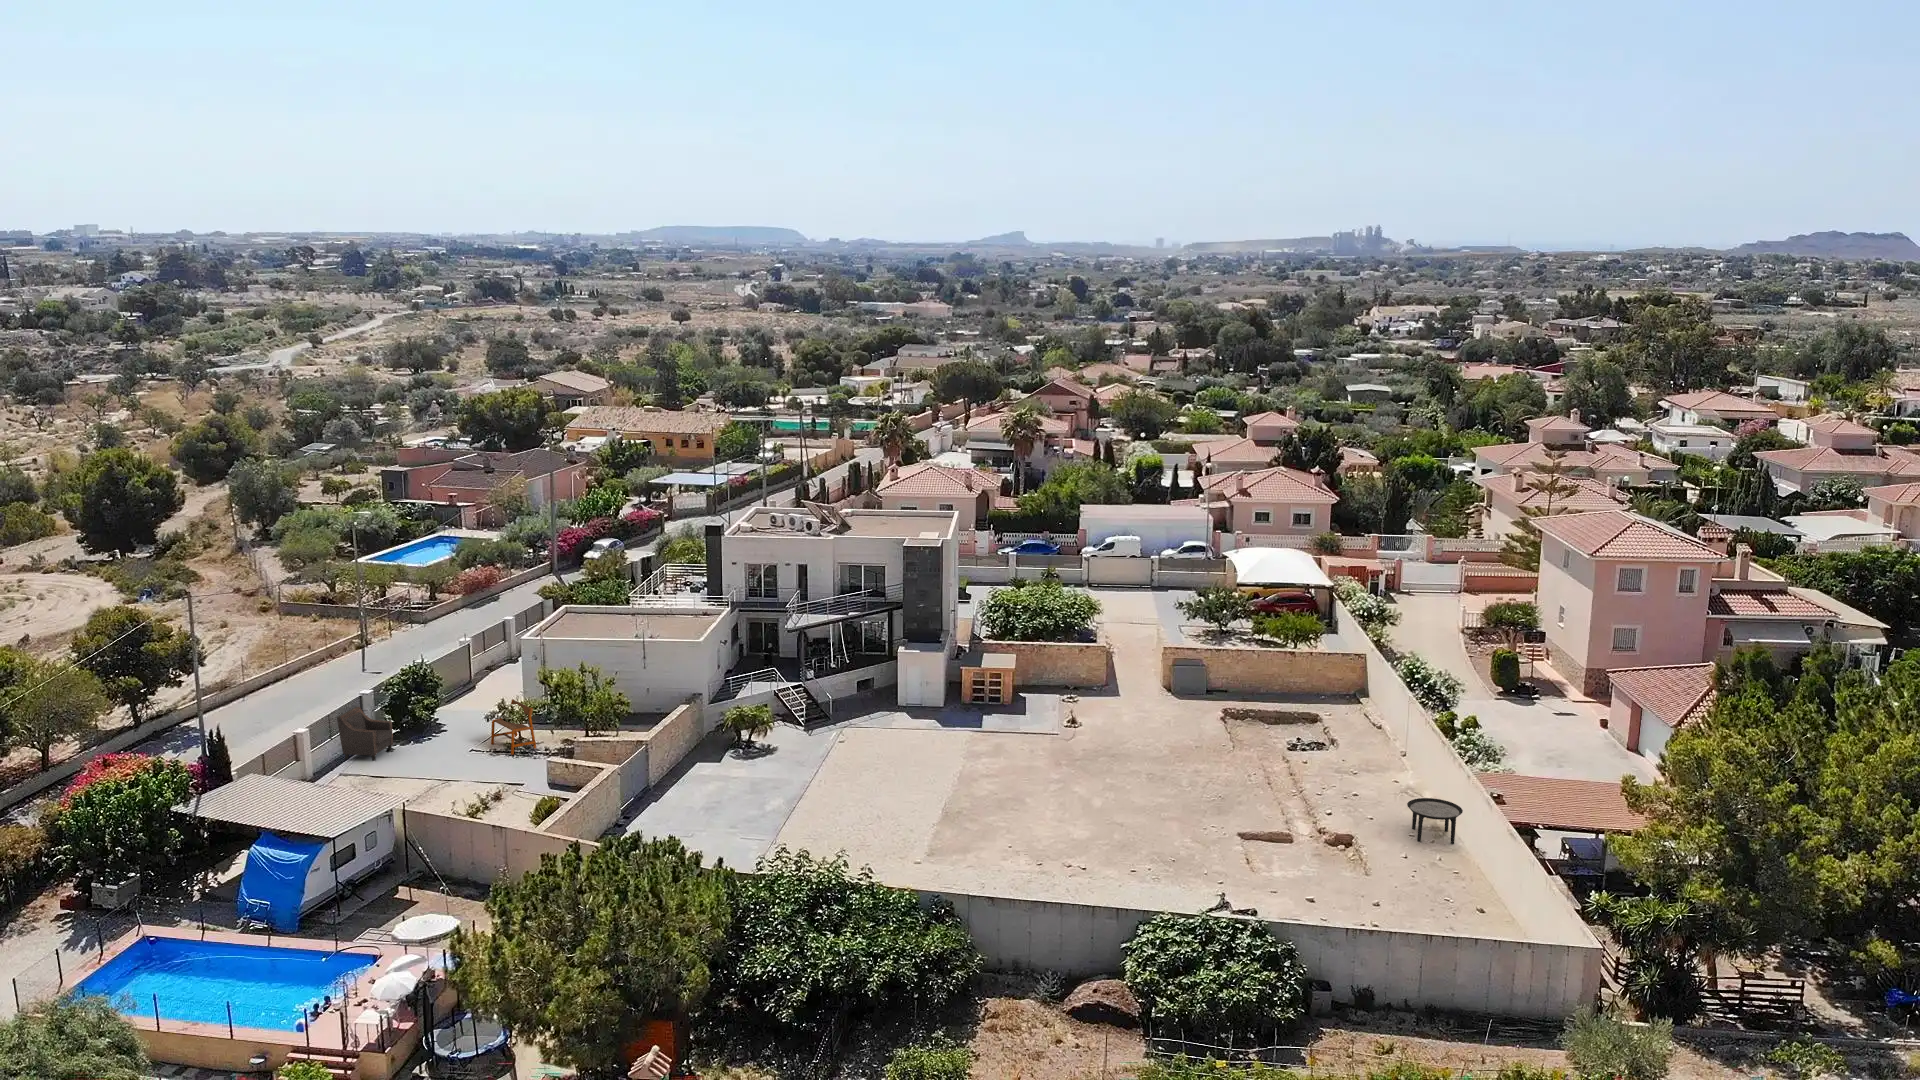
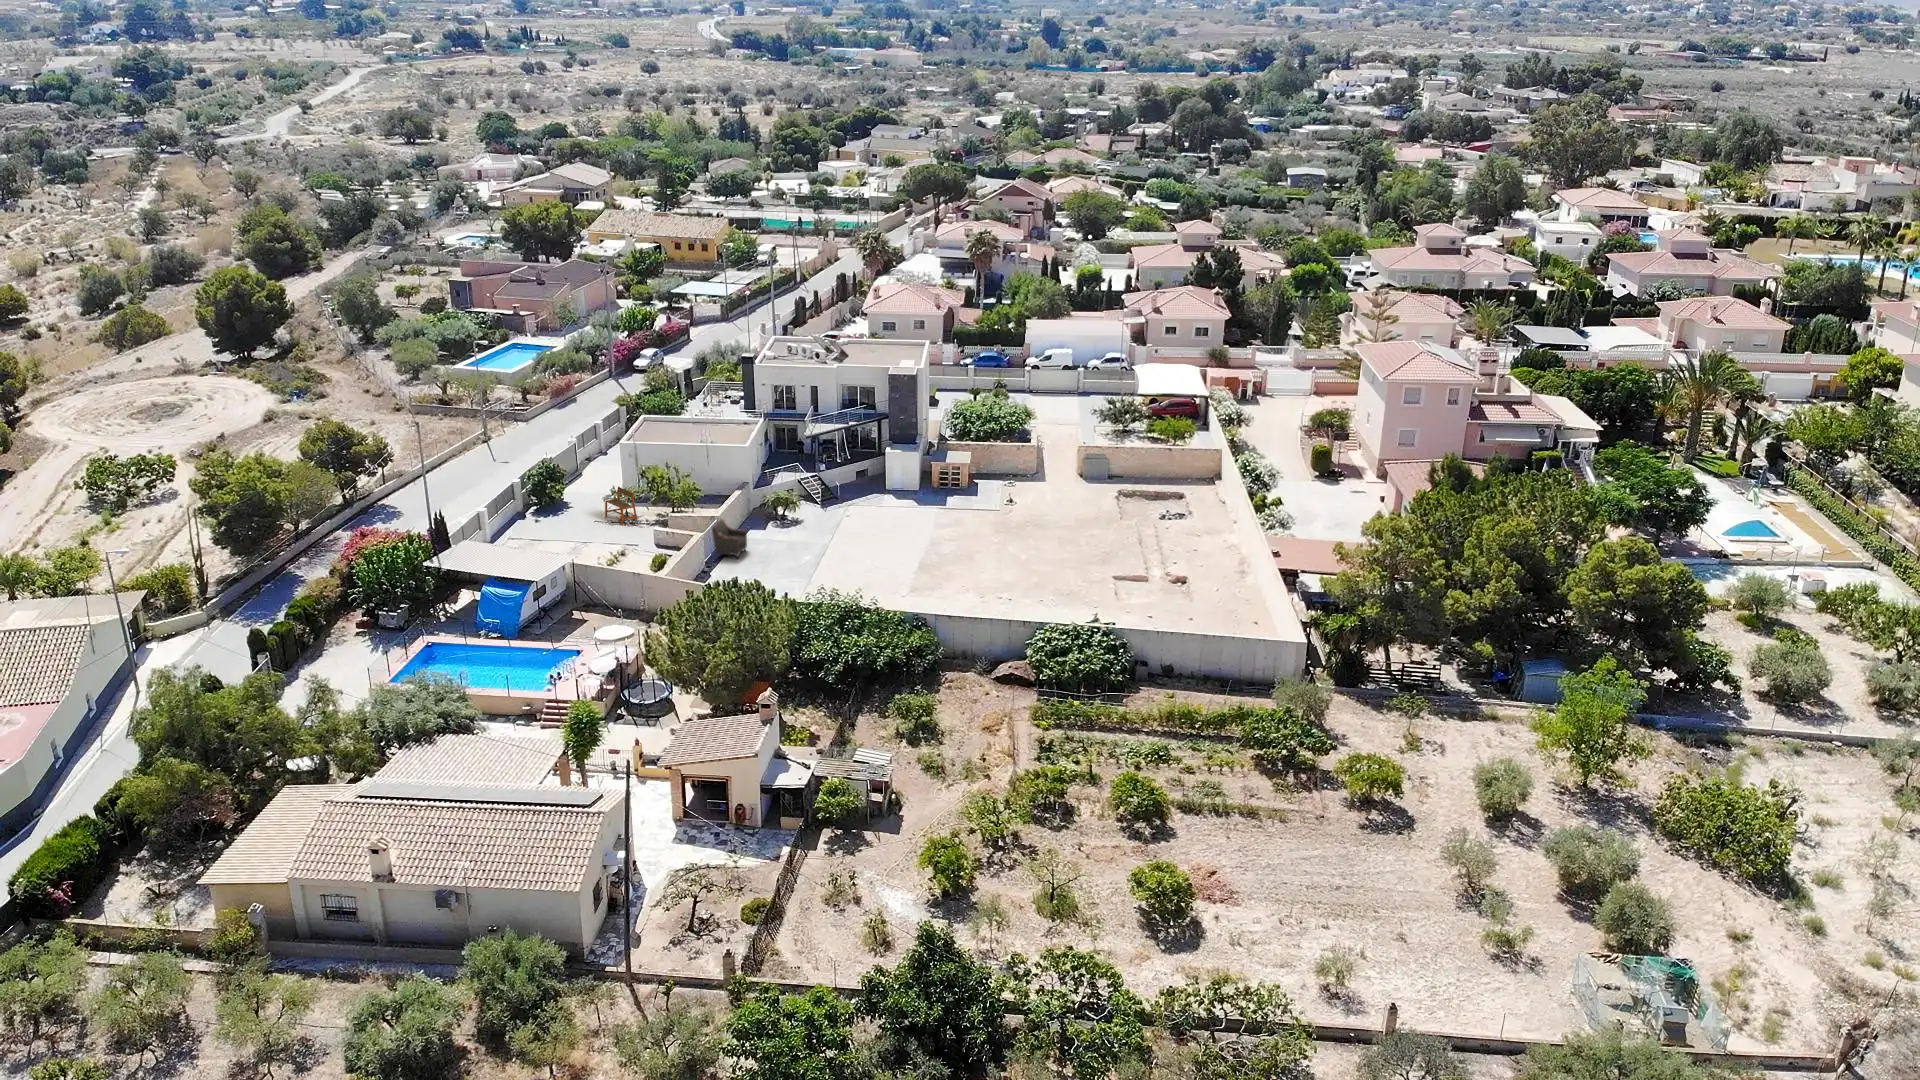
chair: present [337,707,393,761] -> present [712,519,747,558]
round table: present [1407,798,1463,844] -> none [1222,553,1257,583]

